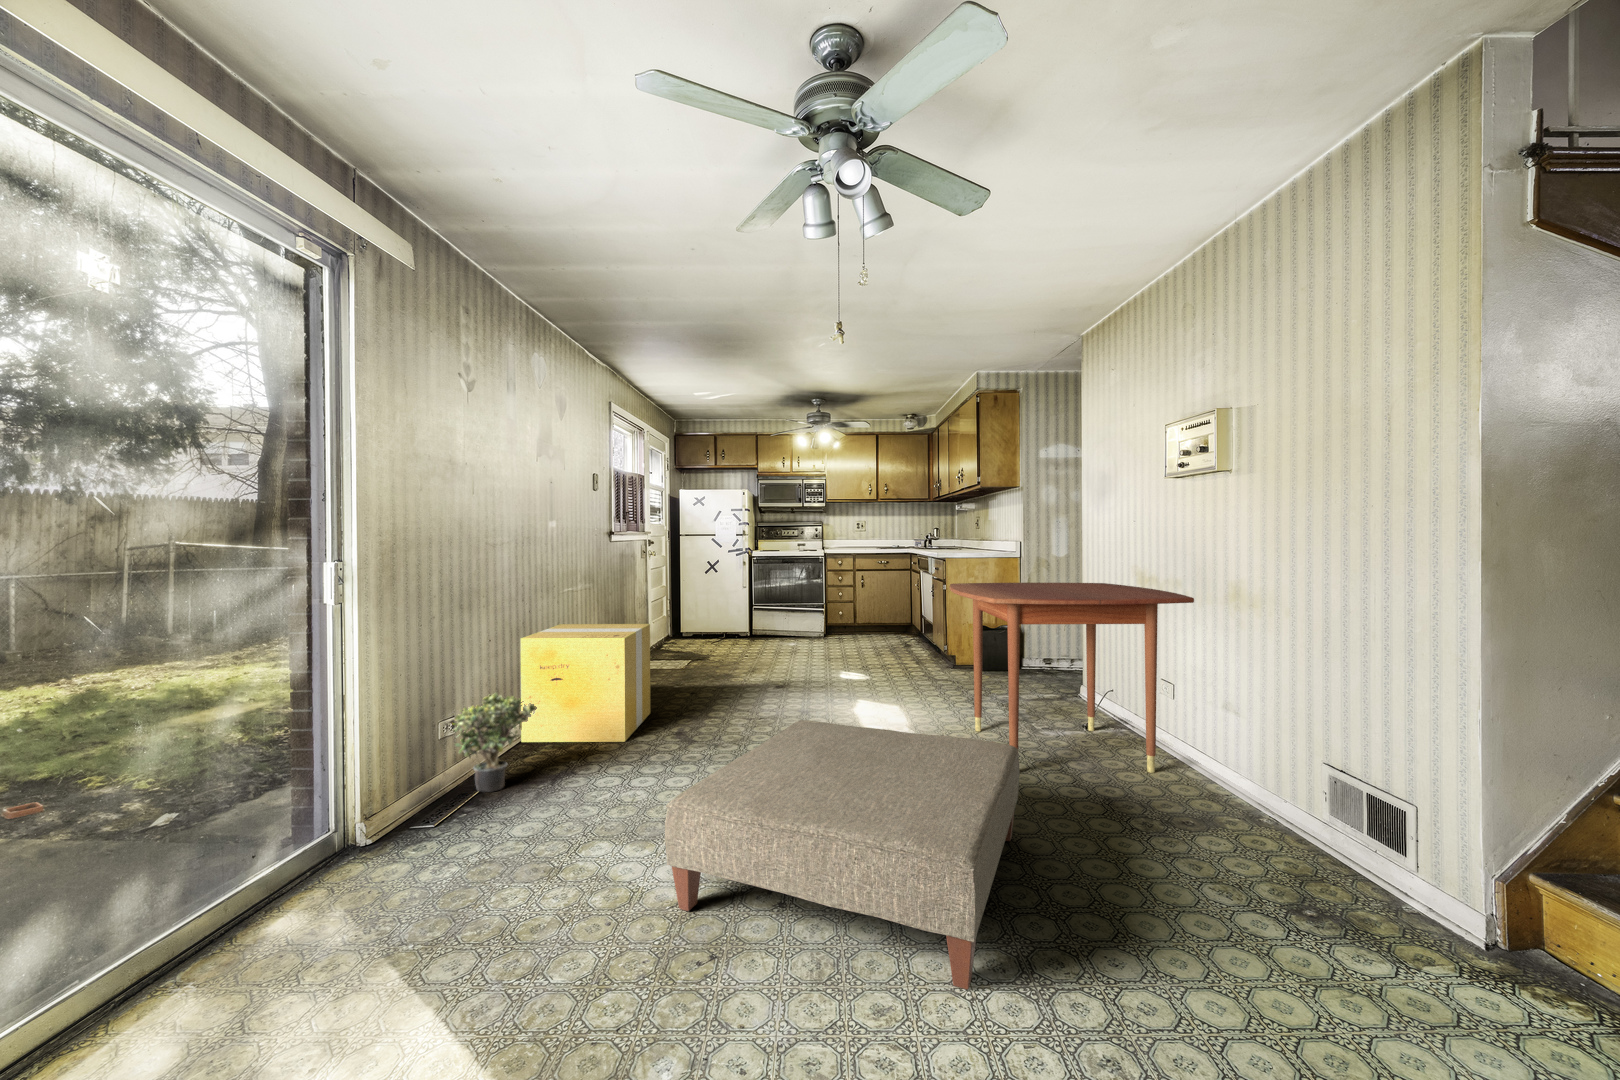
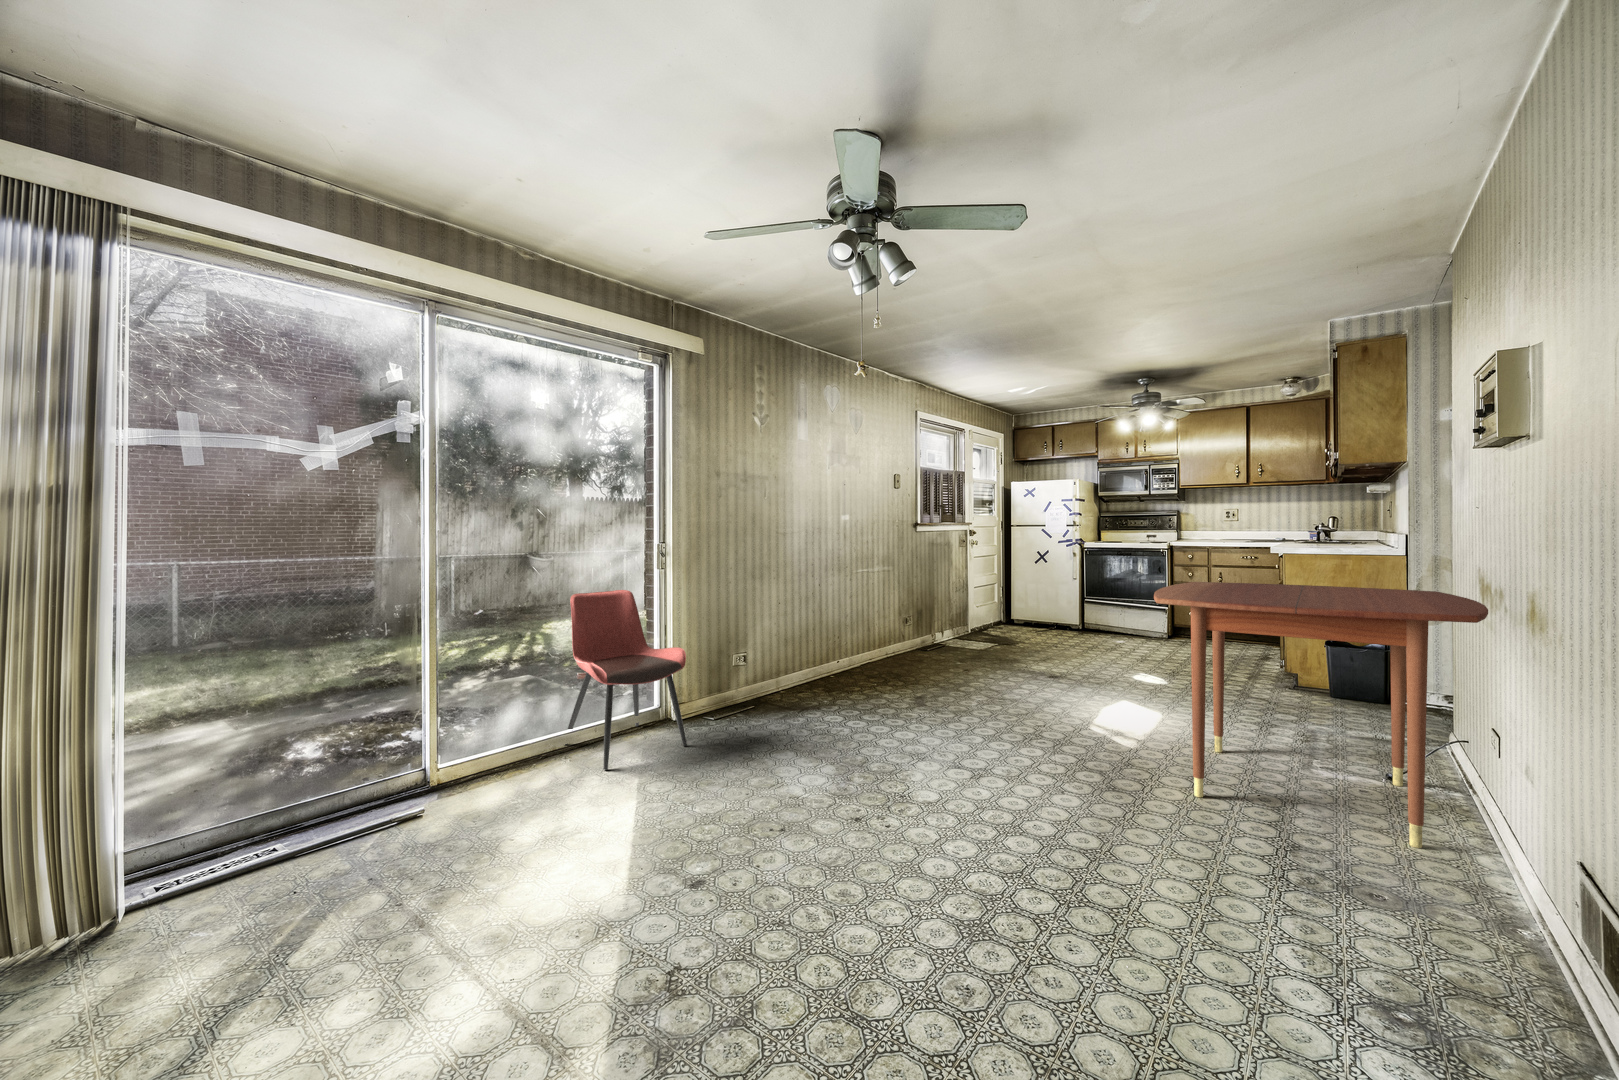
cardboard box: present [521,624,650,742] -> none [807,599,913,694]
dining chair: none [142,639,436,977] -> present [565,590,687,770]
potted plant: present [453,693,536,792] -> none [736,640,789,707]
ottoman: present [665,720,1019,990] -> none [771,693,1112,912]

